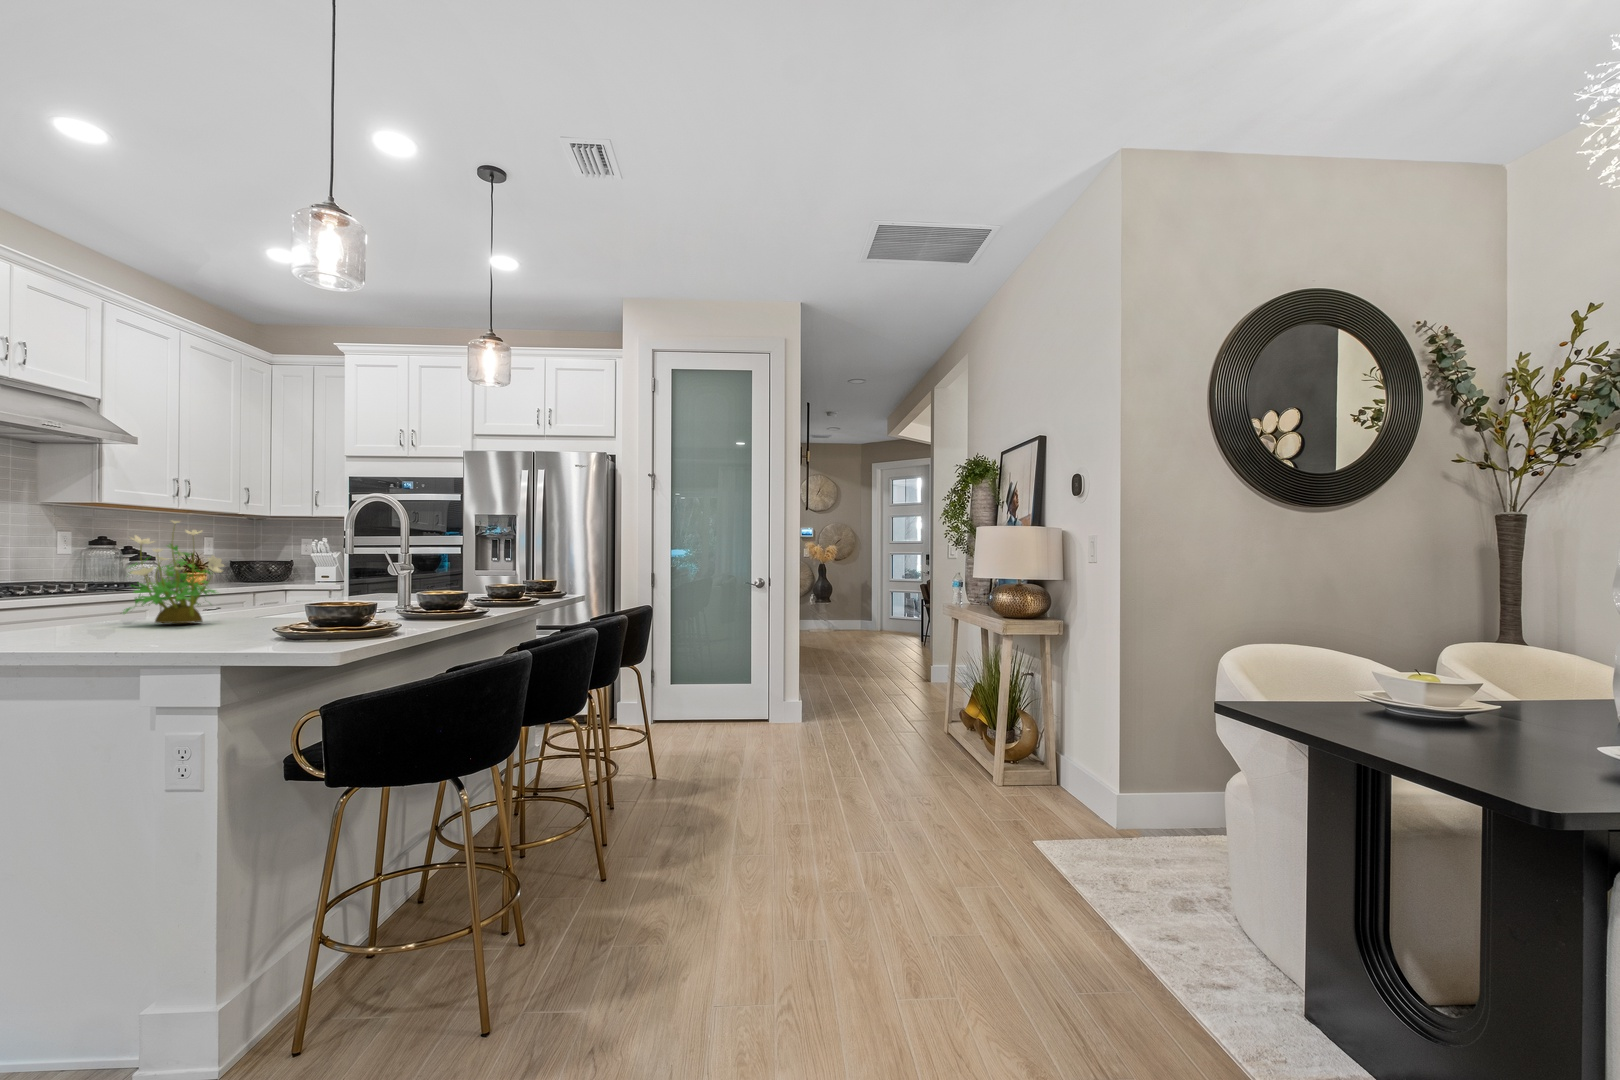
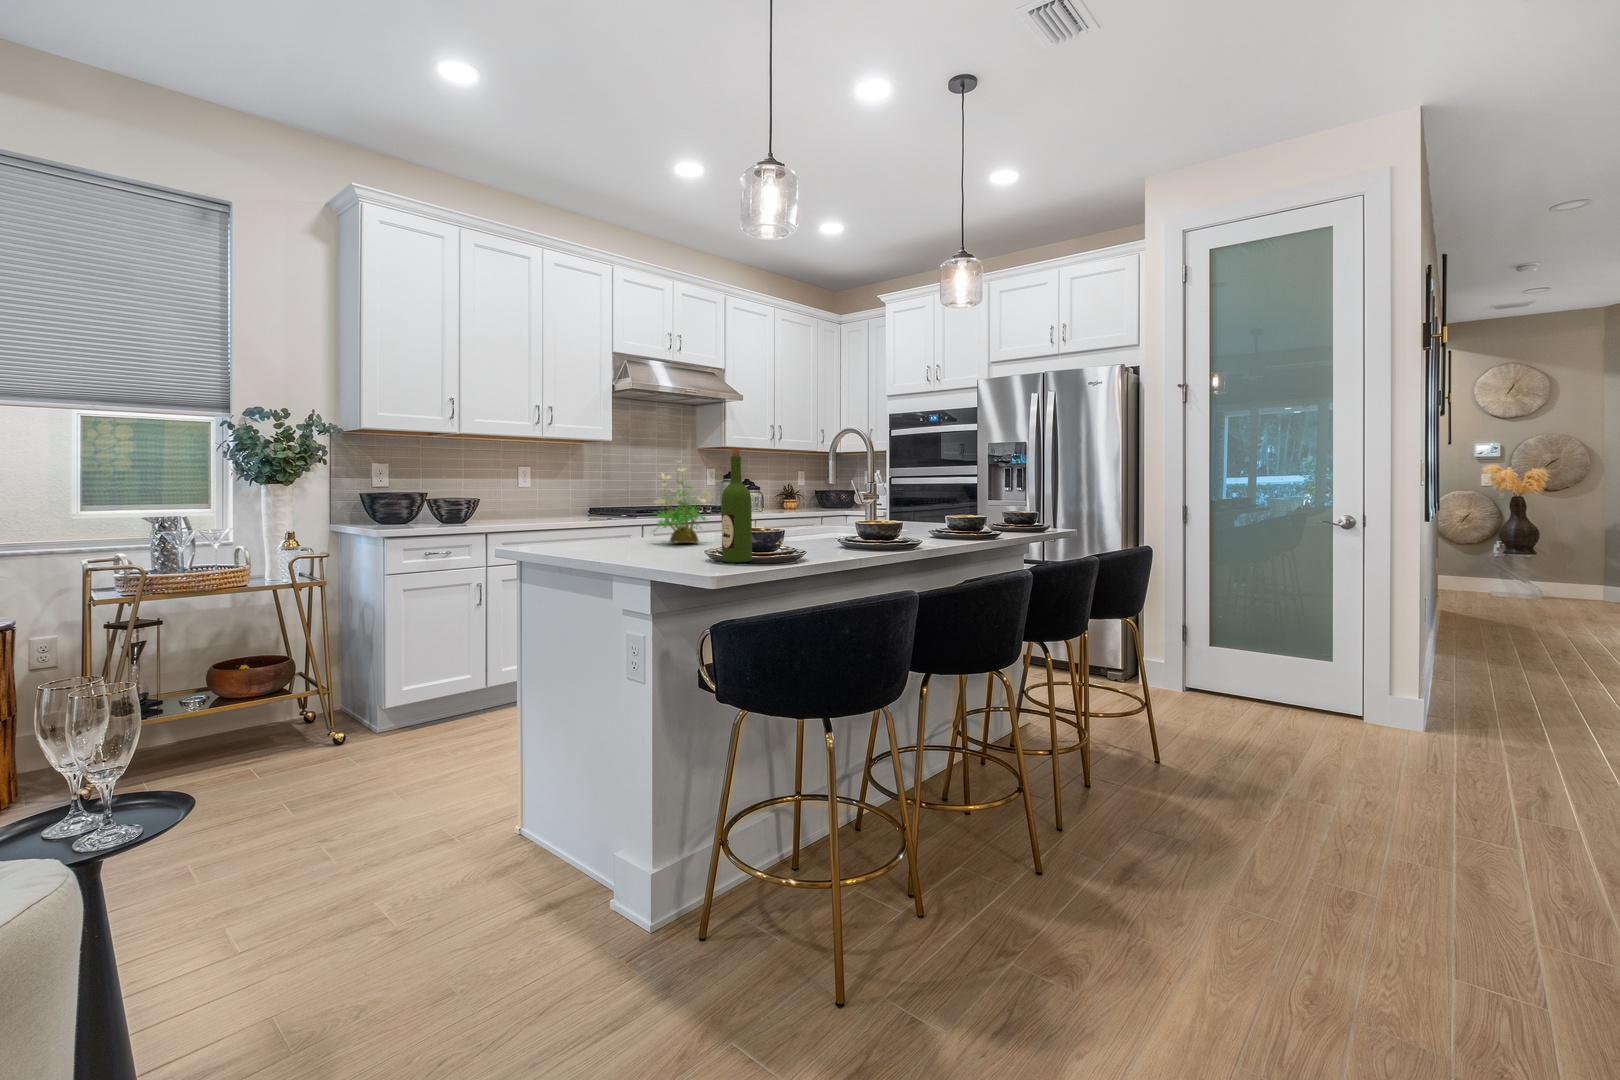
wine bottle: none [307,512,347,638] -> present [721,449,752,562]

